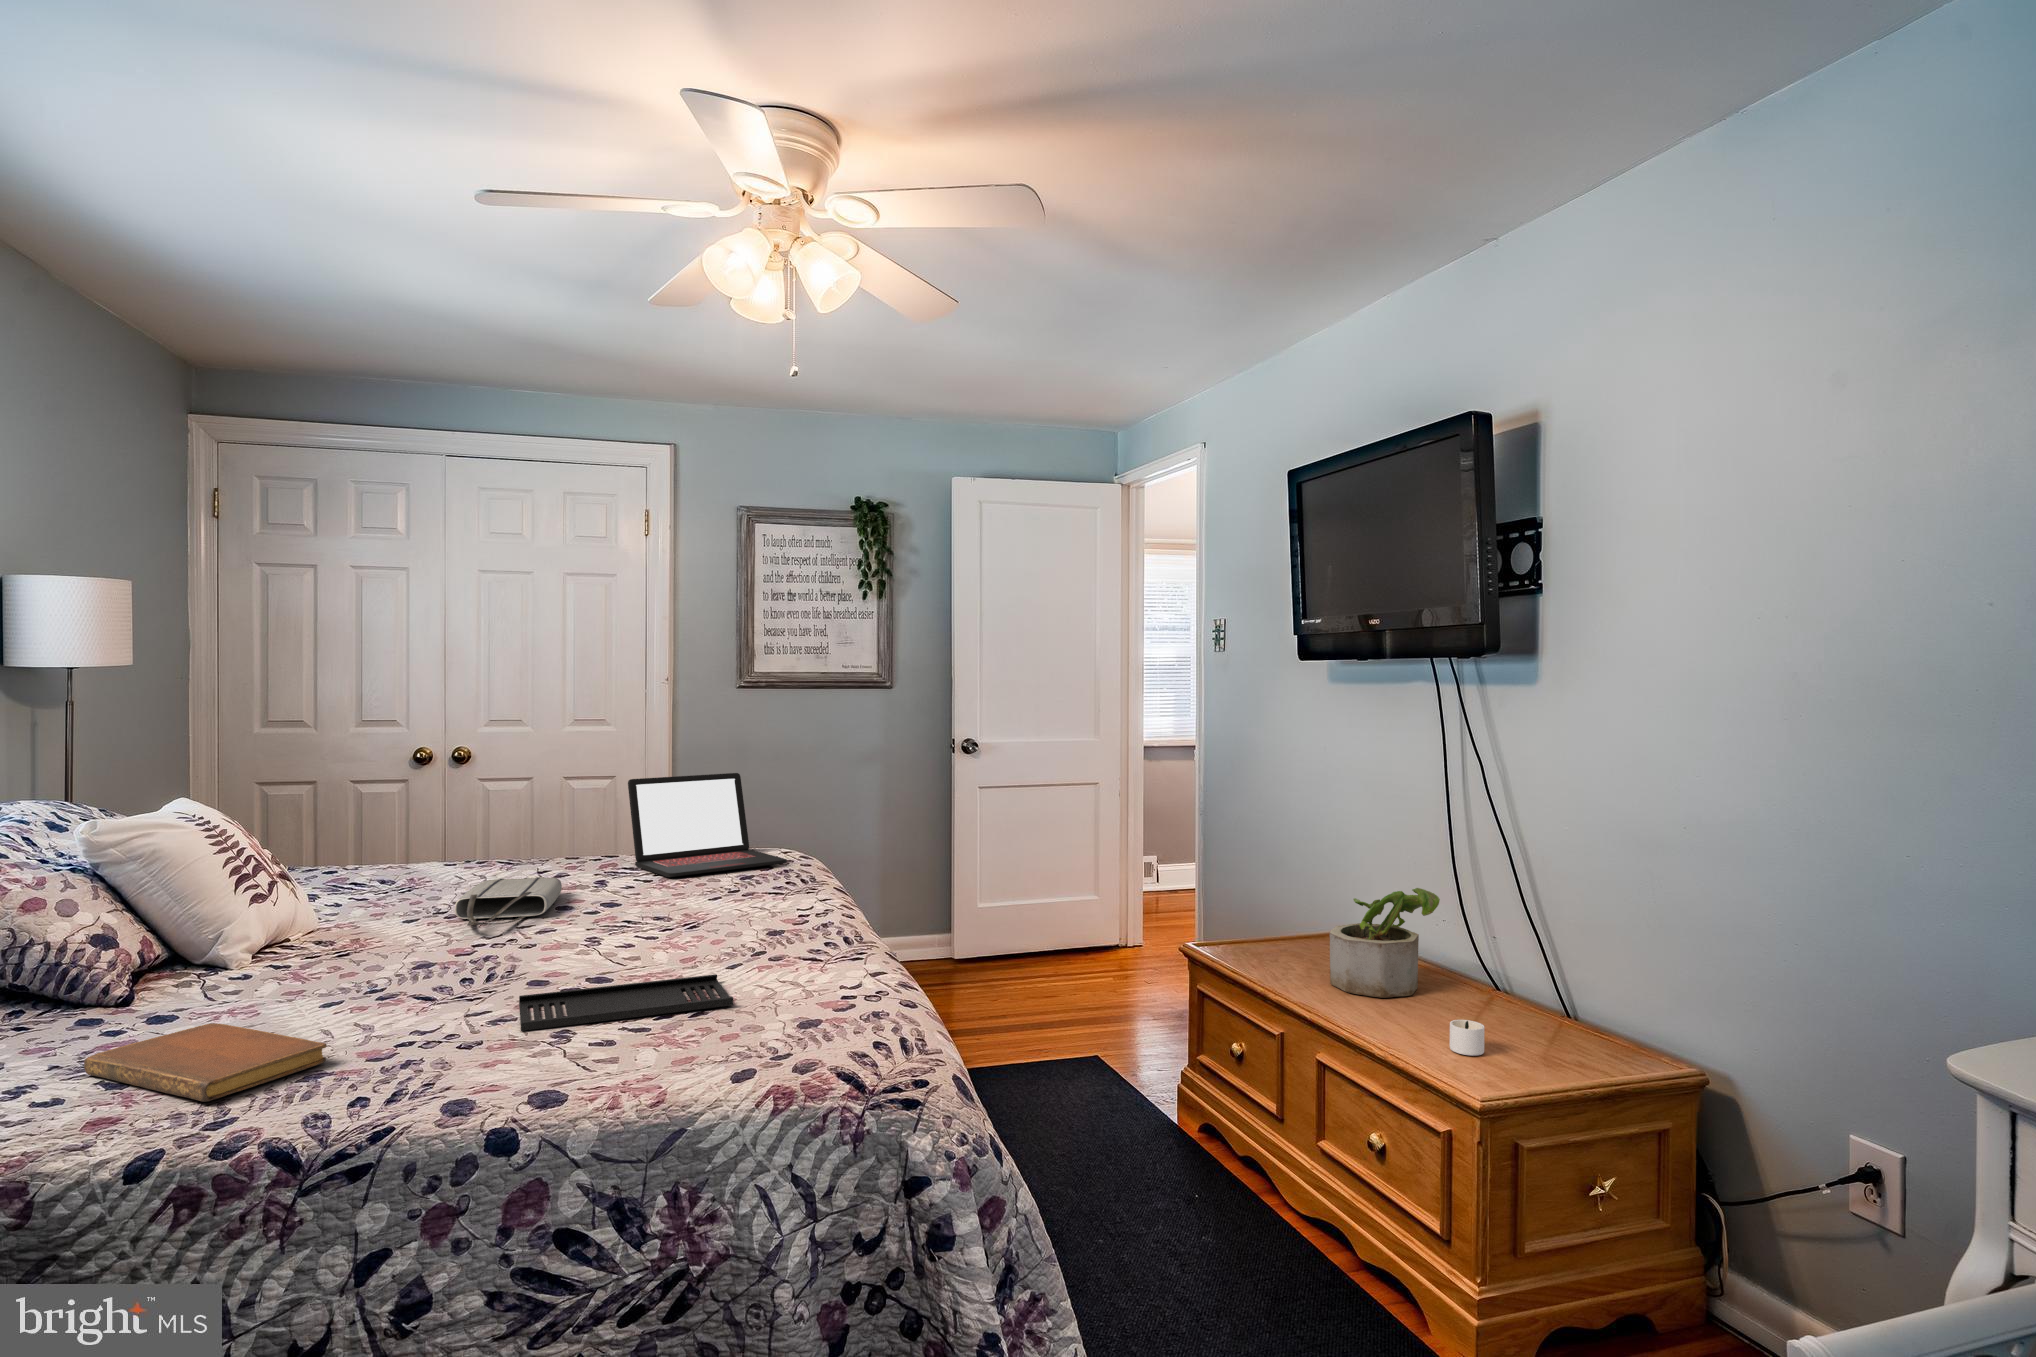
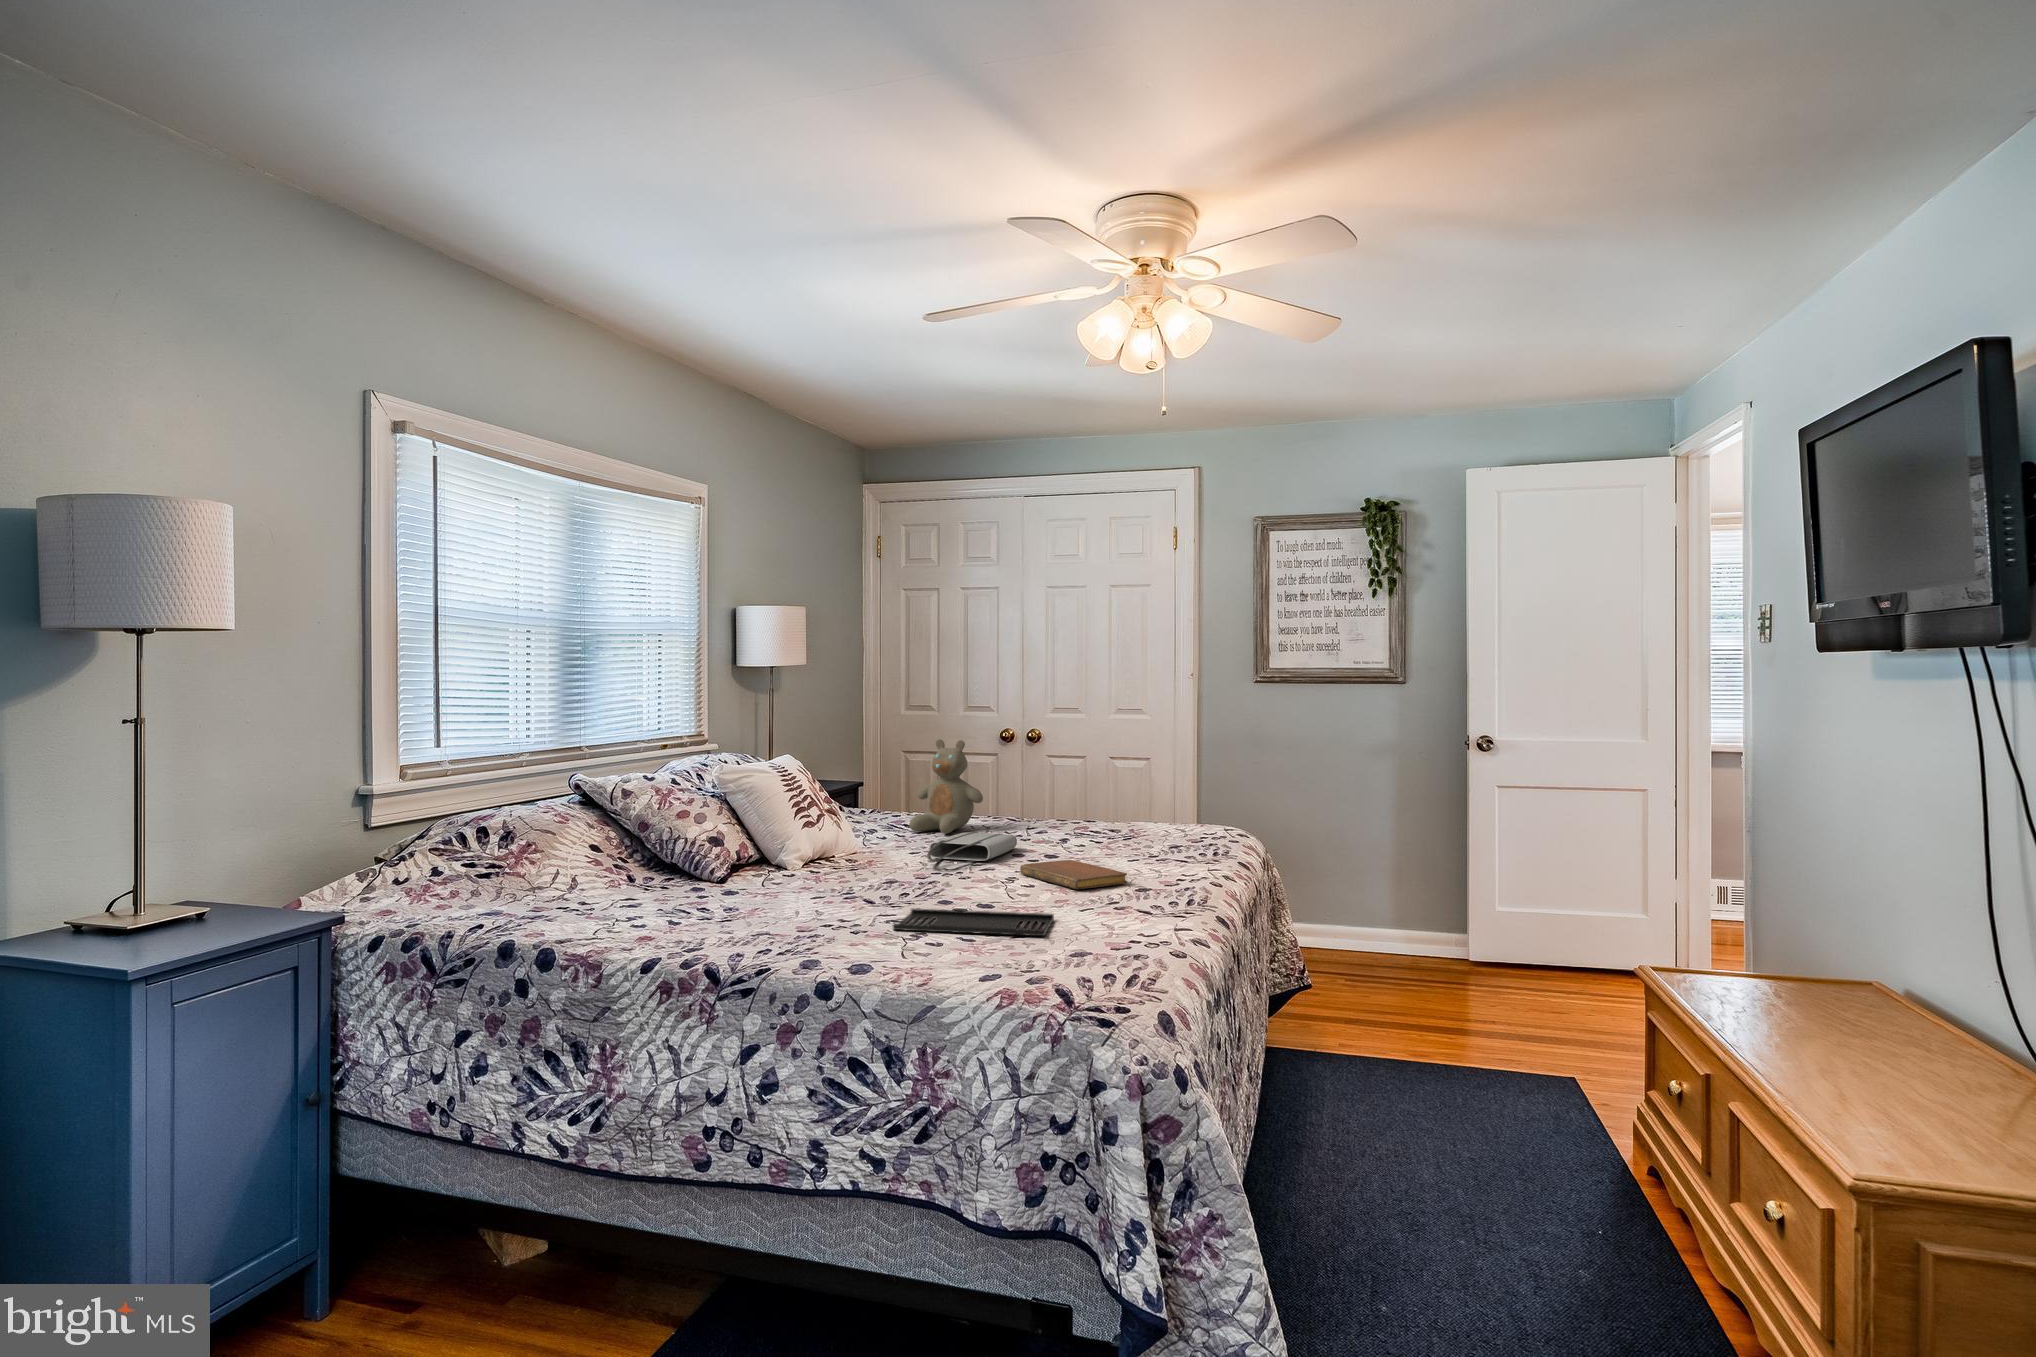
teddy bear: none [382,761,488,885] -> present [909,739,983,834]
laptop: present [628,773,787,877] -> none [1092,760,1219,845]
potted plant: present [1330,888,1440,998] -> none [1779,932,1943,1064]
candle: present [1450,1020,1484,1056] -> none [1865,1090,1933,1138]
notebook: present [84,1023,327,1102] -> present [1020,860,1127,889]

